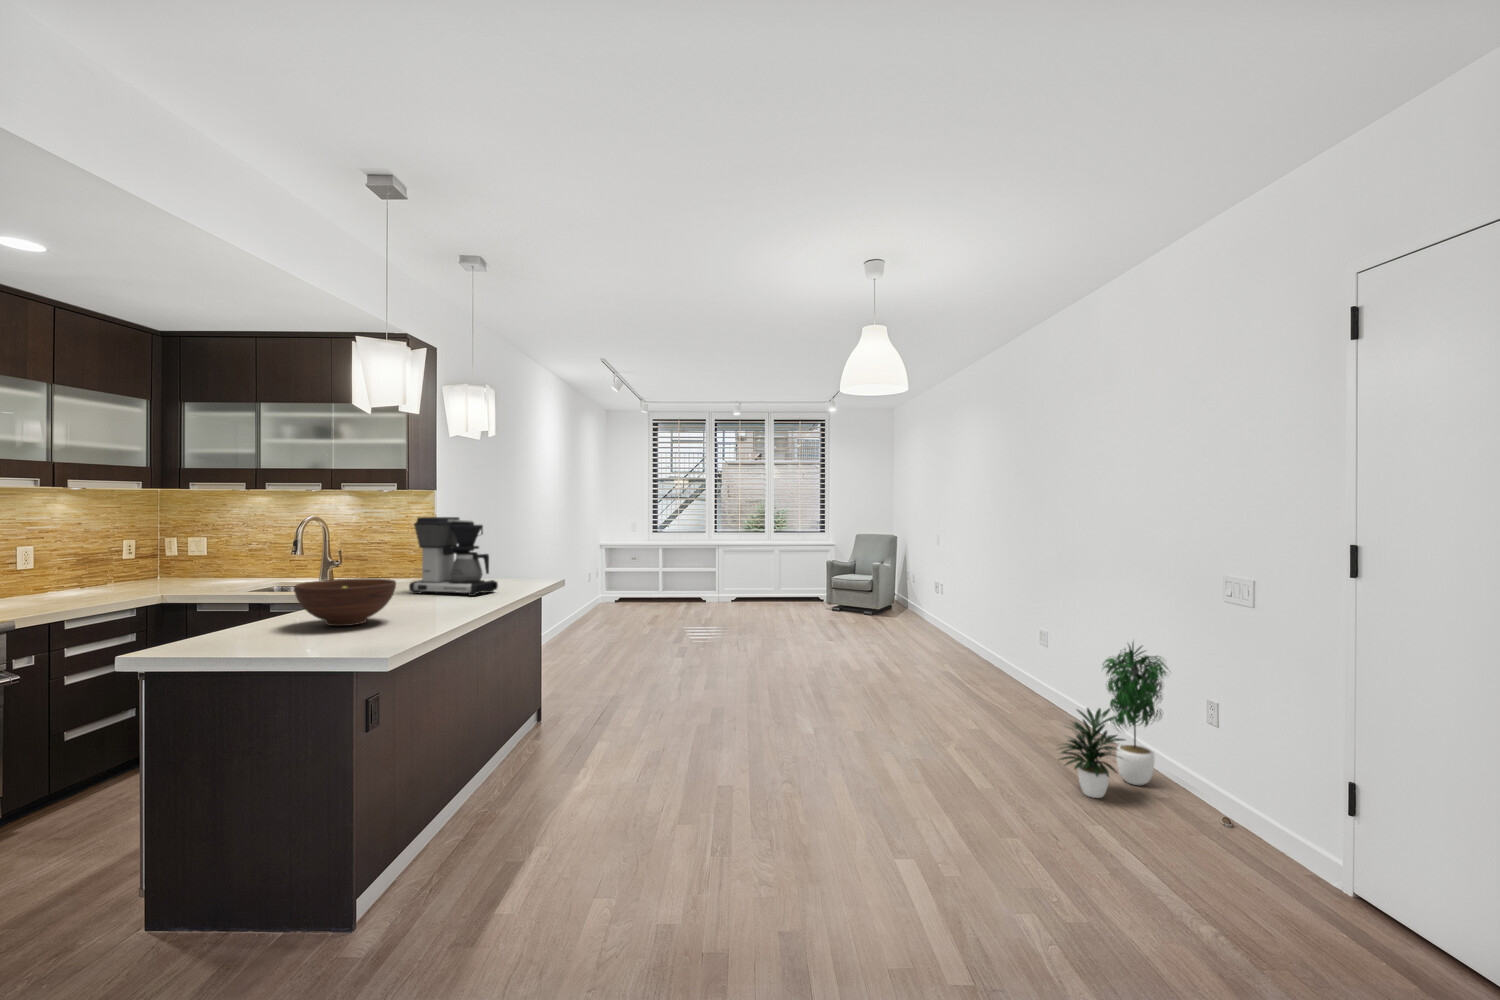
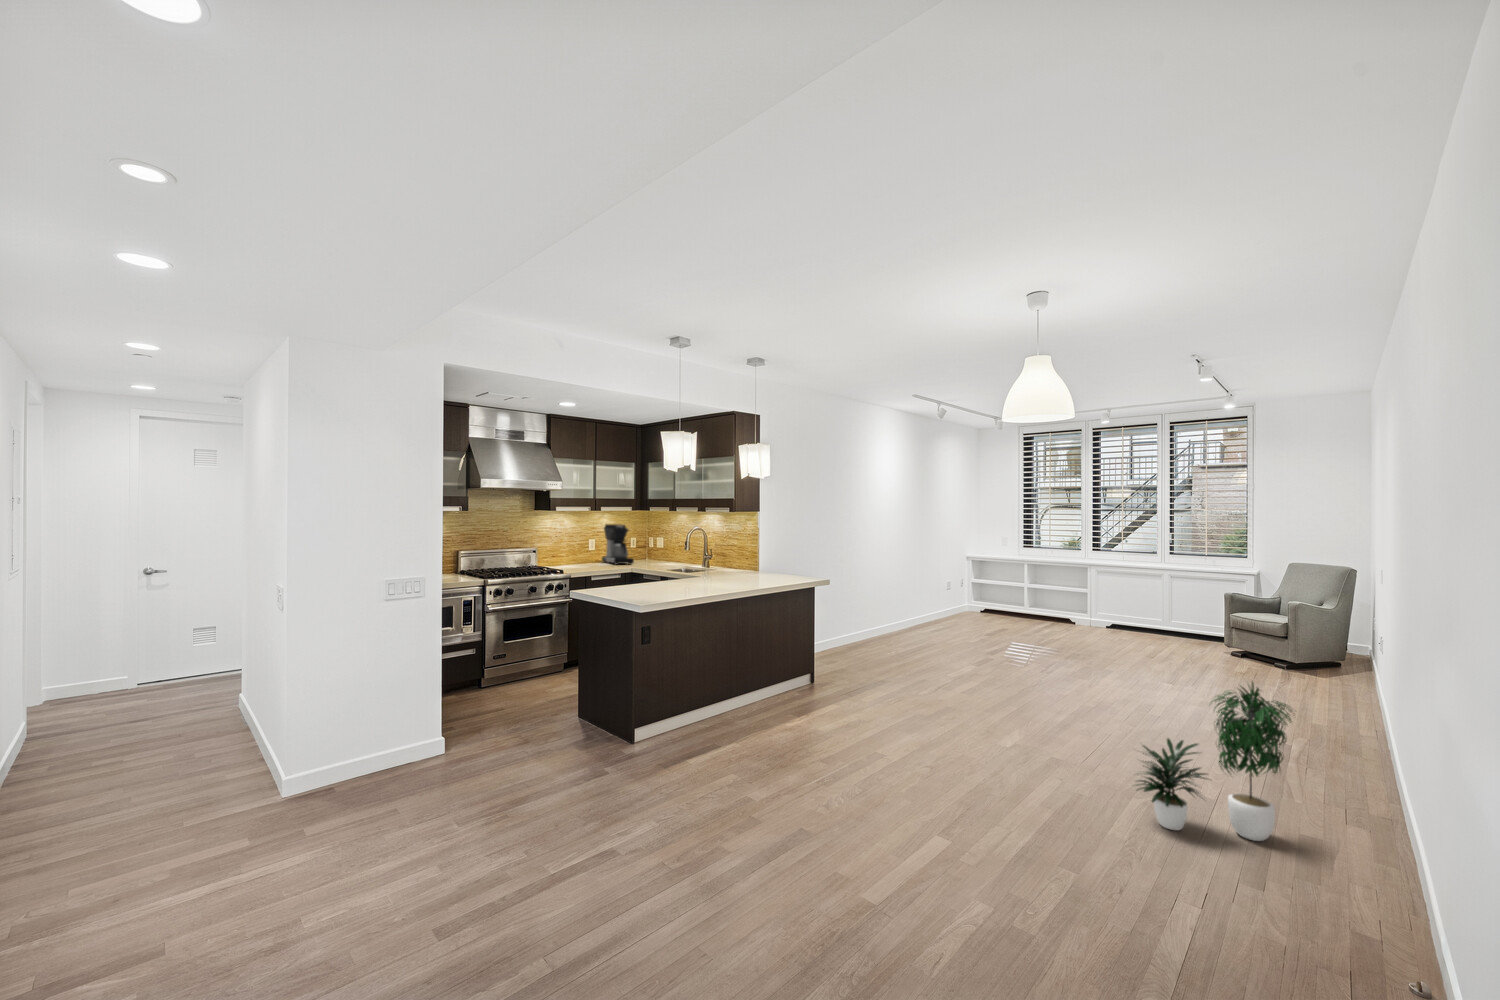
coffee maker: present [409,517,498,596] -> present [602,524,634,565]
fruit bowl: present [294,579,396,626] -> none [628,559,675,583]

